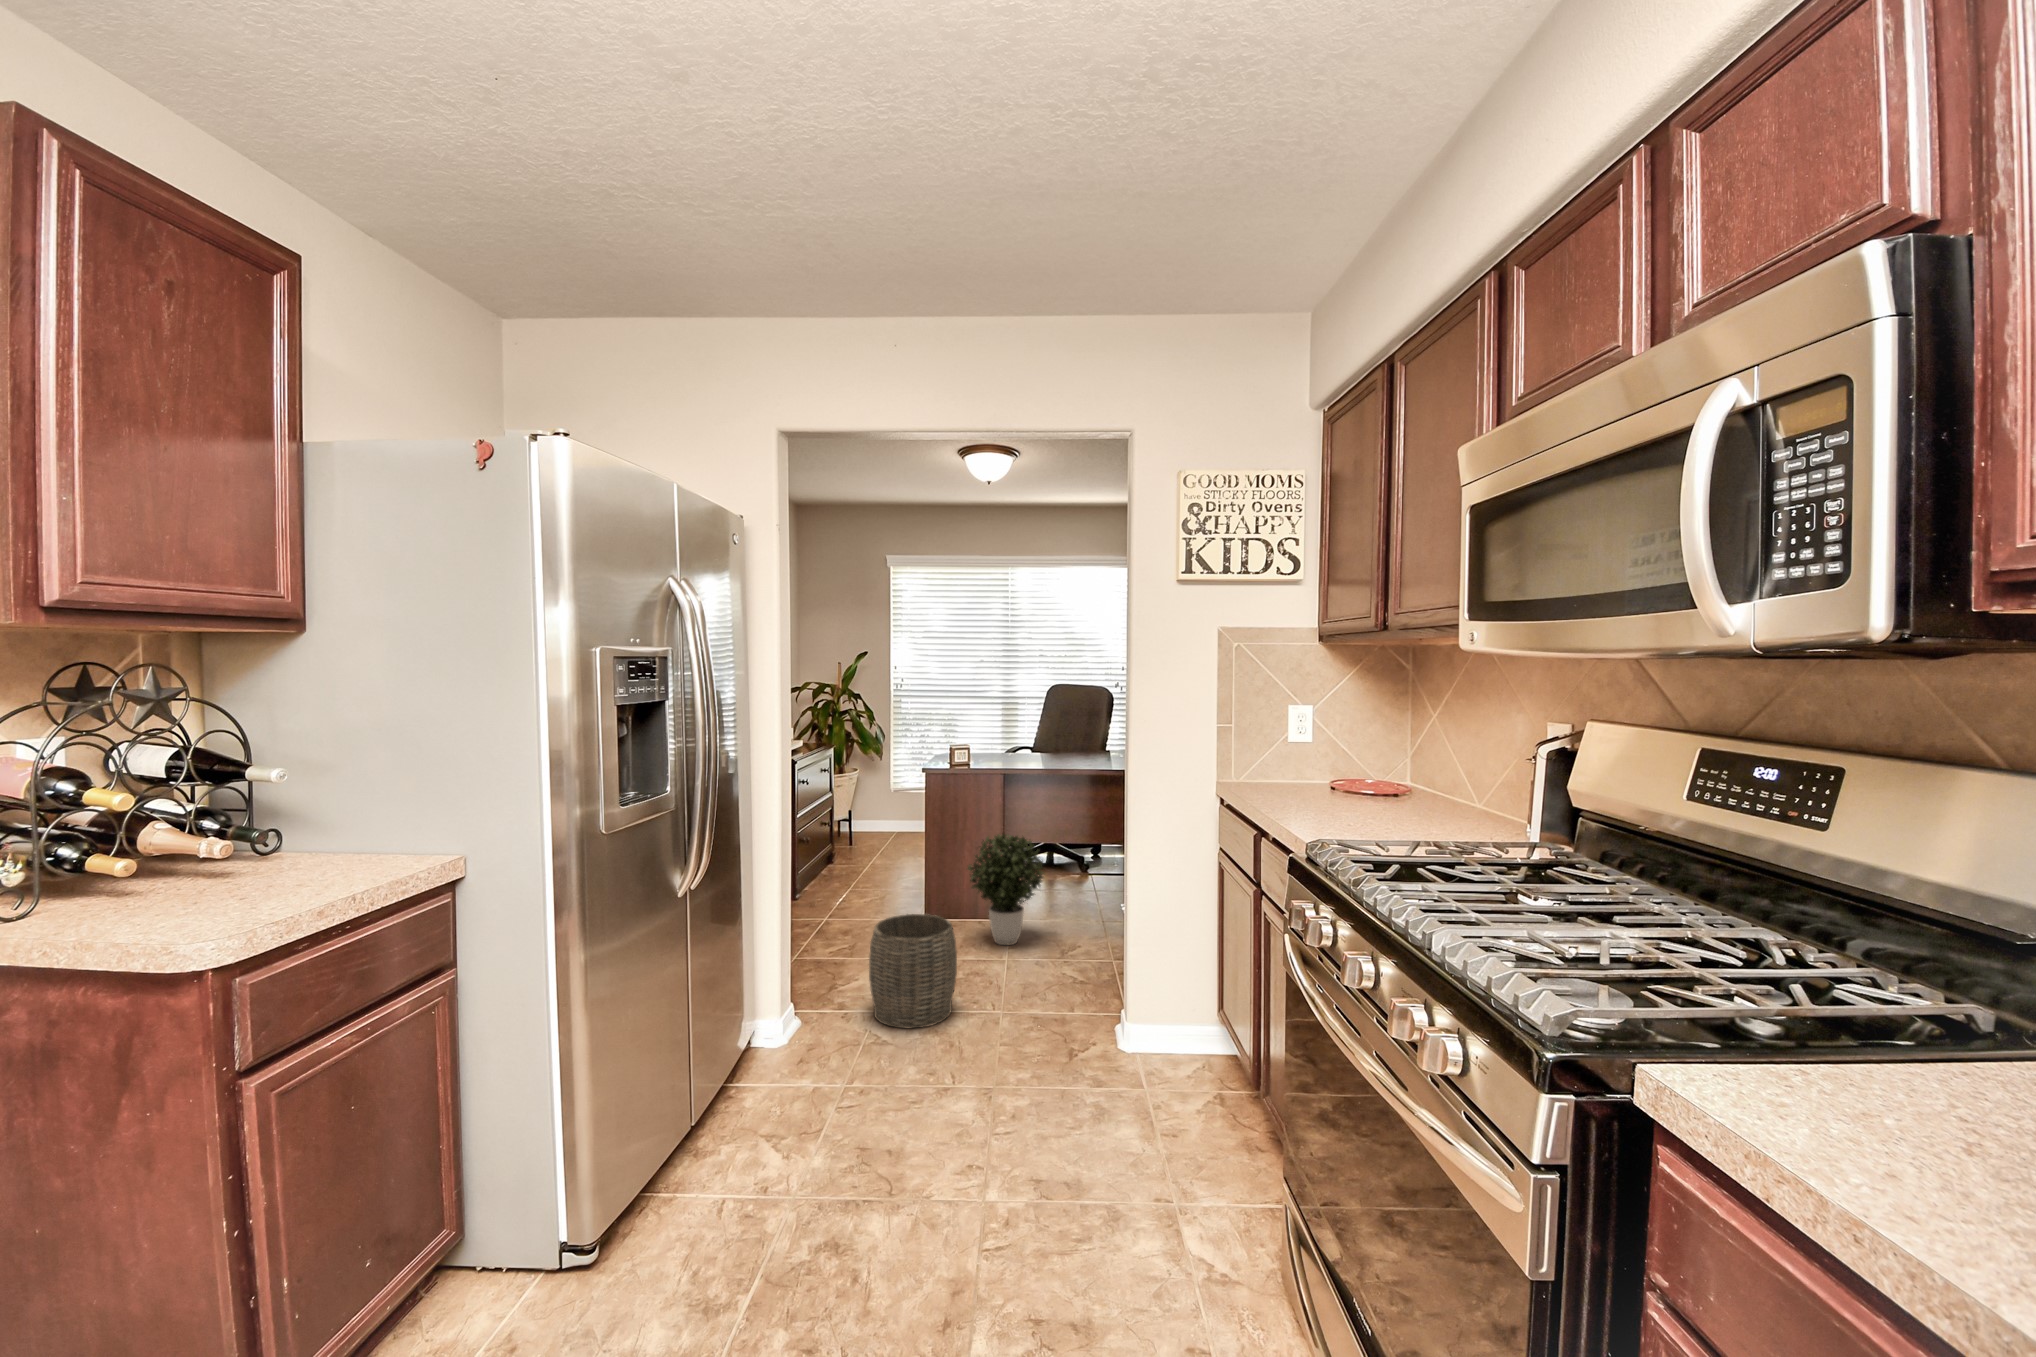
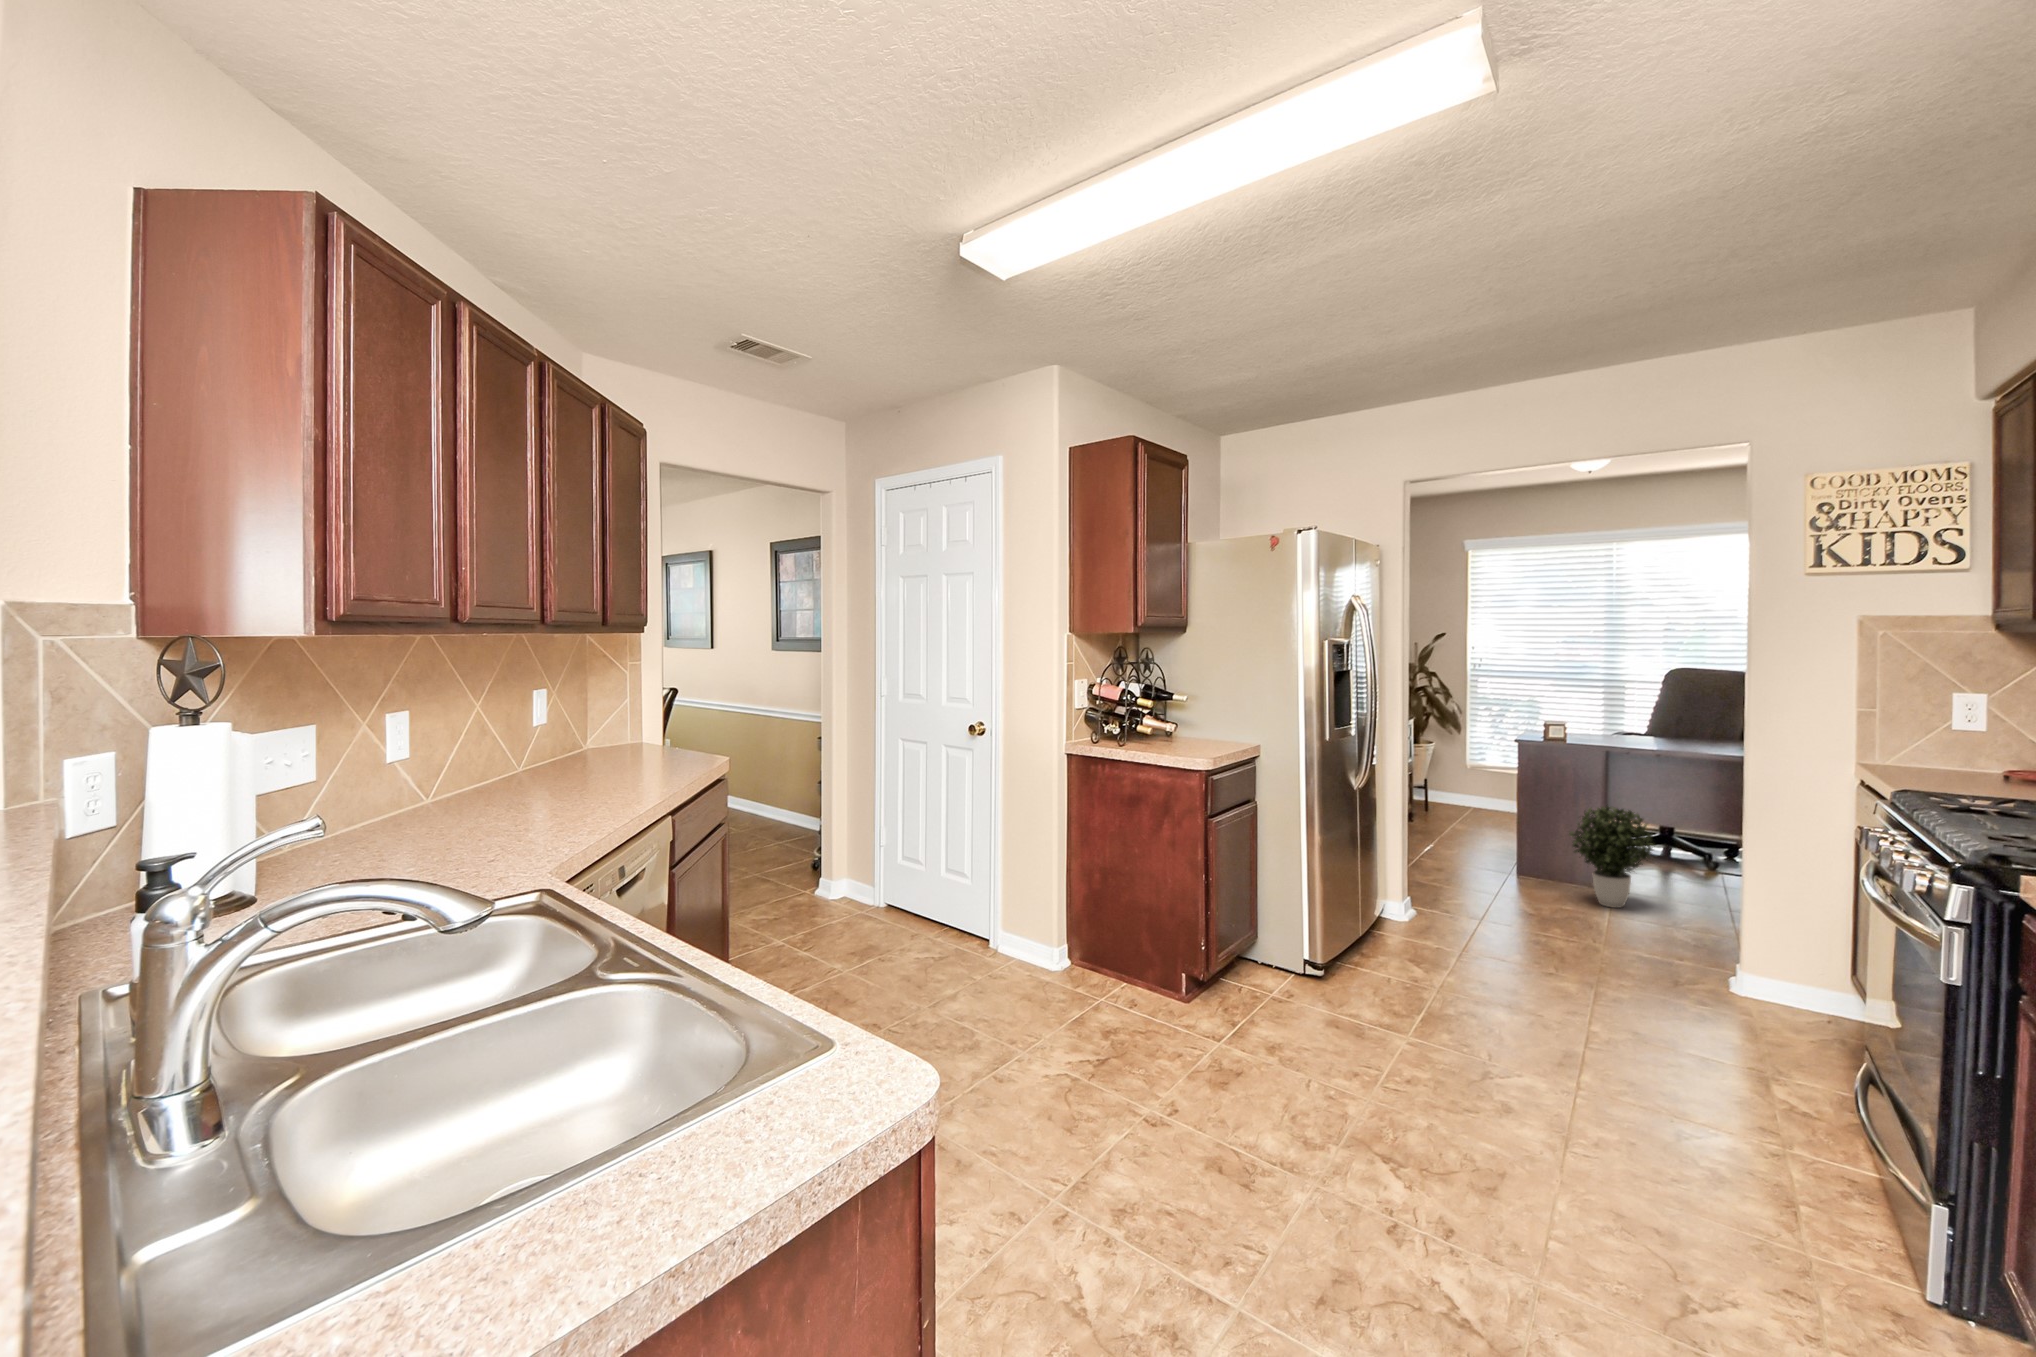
woven basket: present [869,914,957,1028] -> none [1483,862,1565,952]

